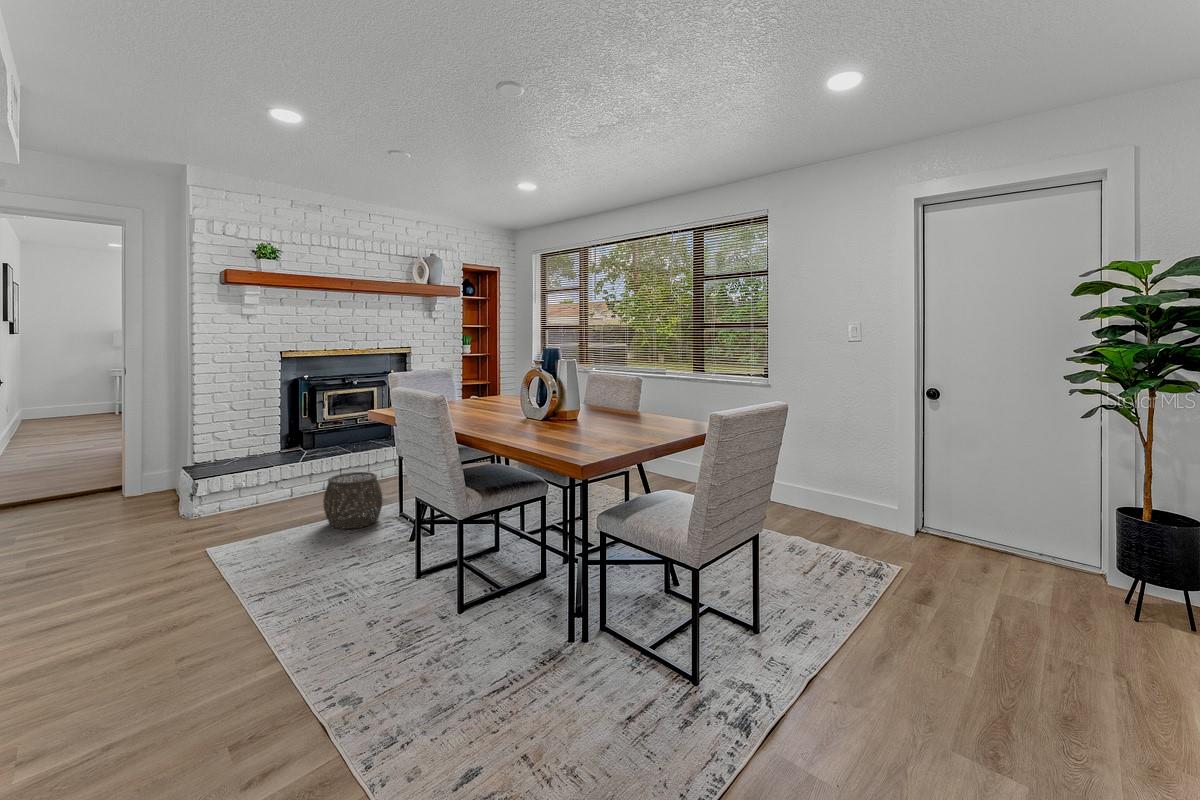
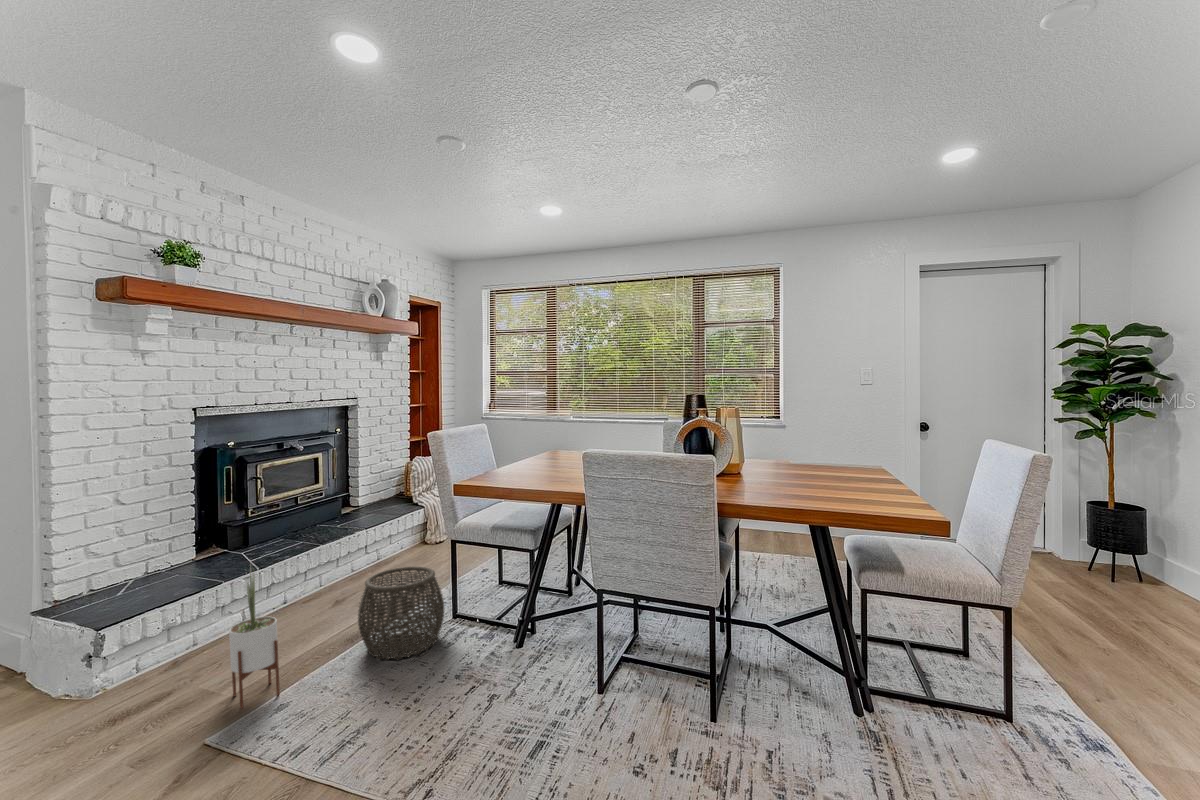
potted plant: none [241,451,271,537] -> present [229,569,280,708]

